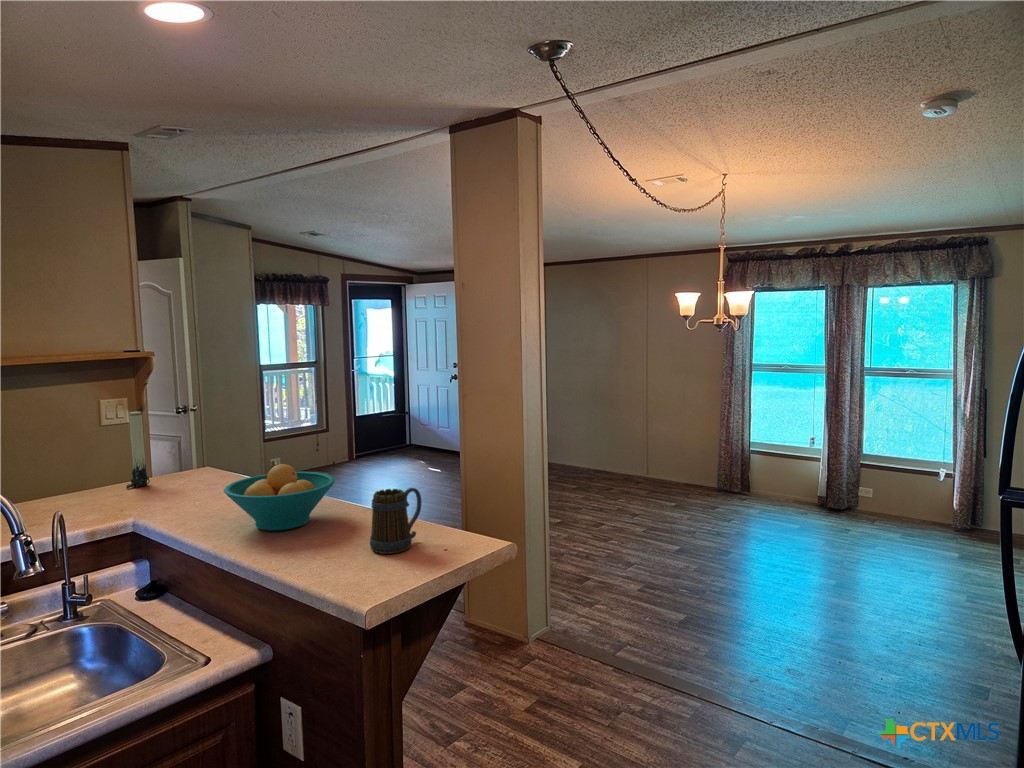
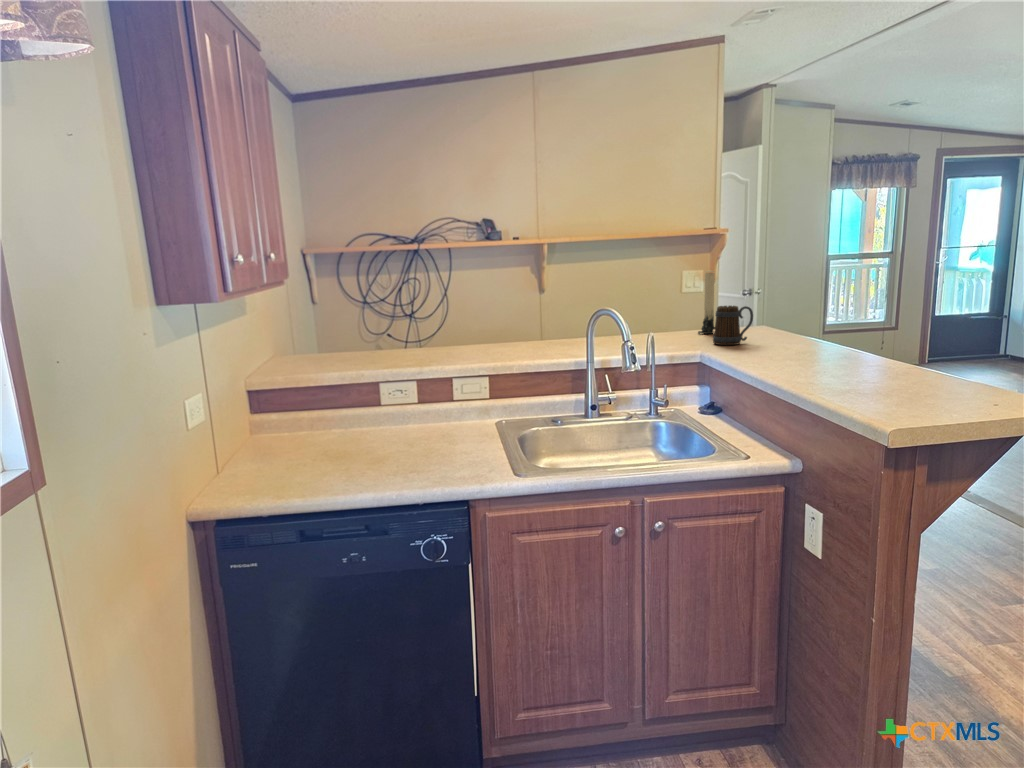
fruit bowl: present [224,464,335,531] -> none [774,312,883,372]
mug: present [370,488,421,554] -> present [713,306,753,345]

